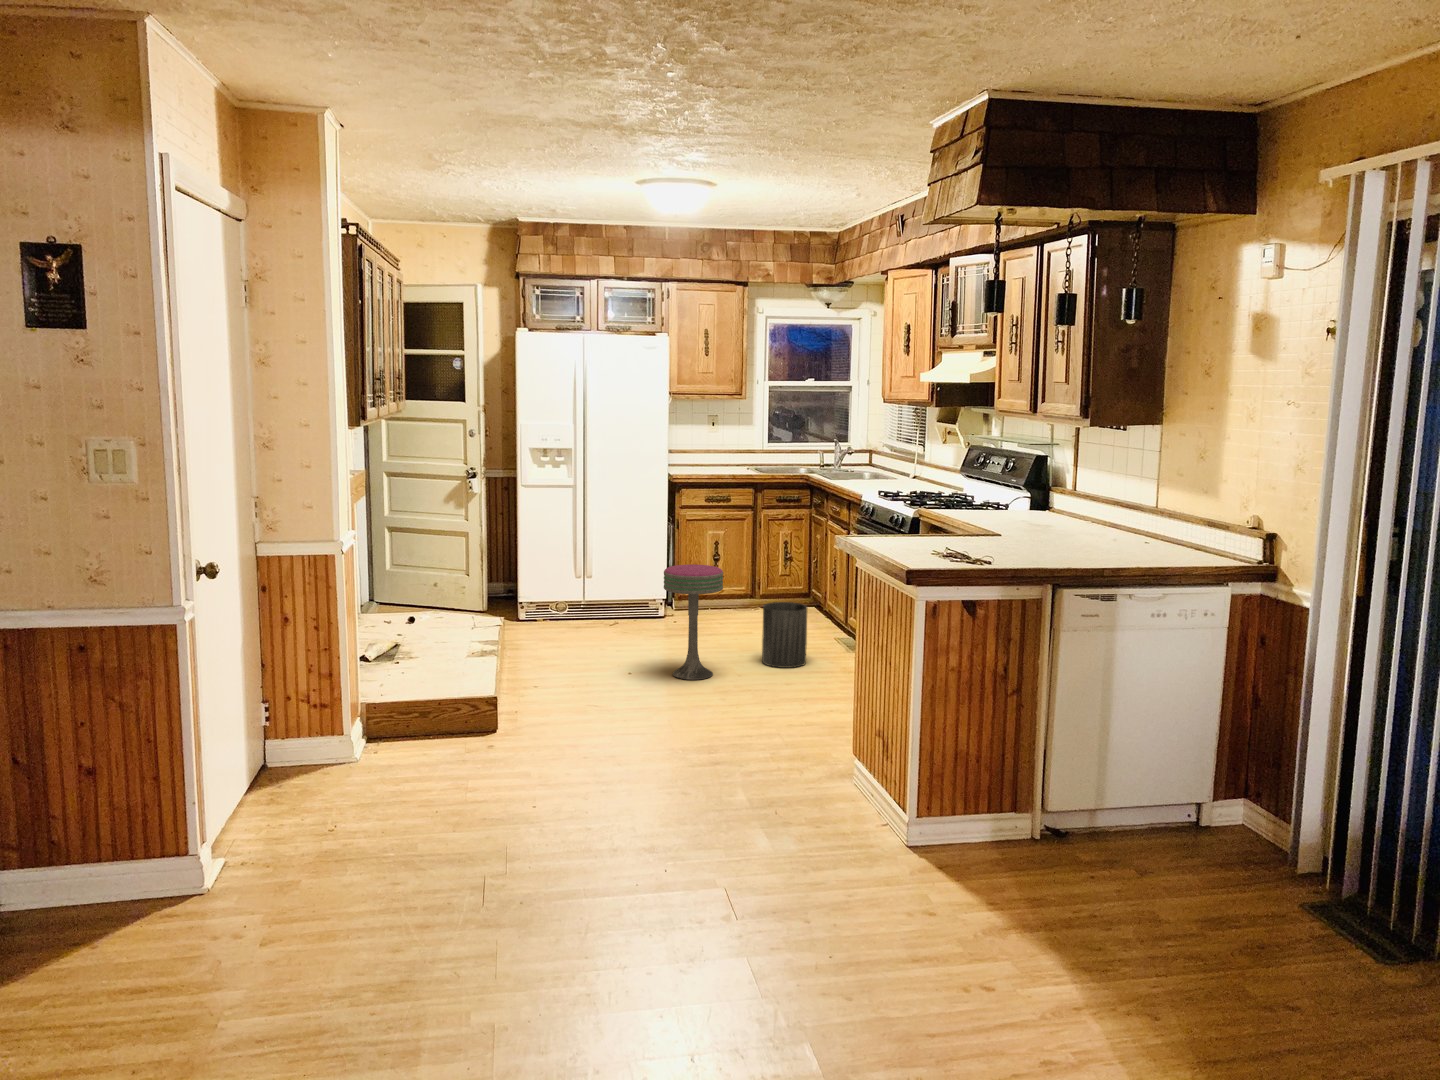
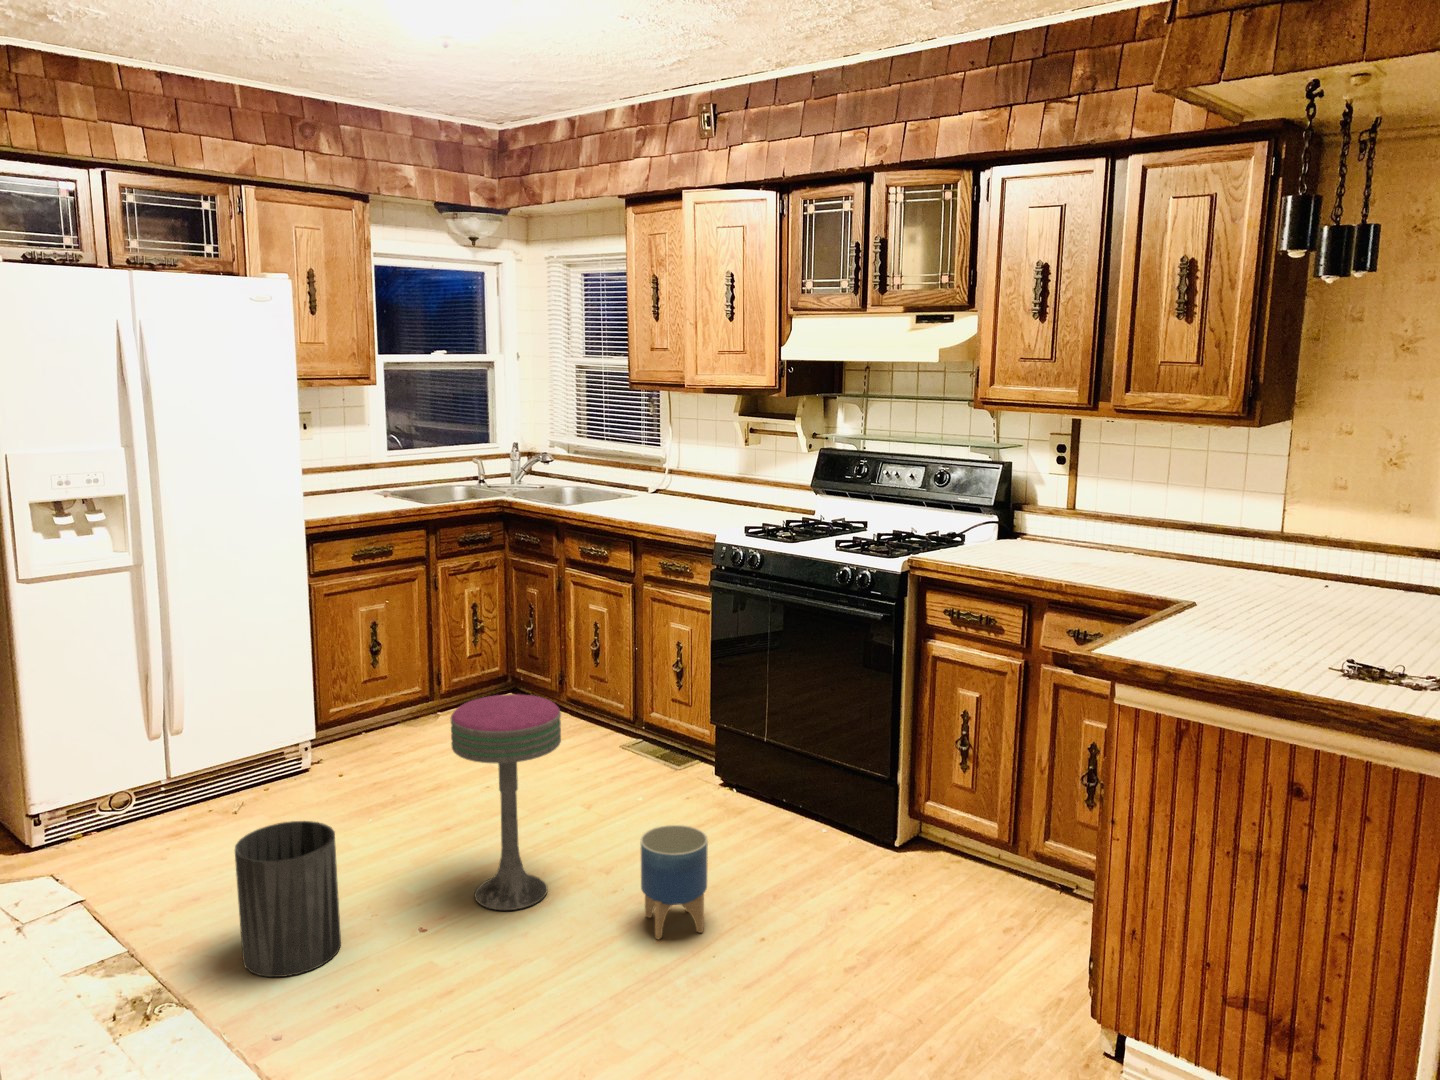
trash can: present [762,602,807,668] -> present [235,821,341,977]
planter: none [733,644,772,705] -> present [641,825,708,939]

